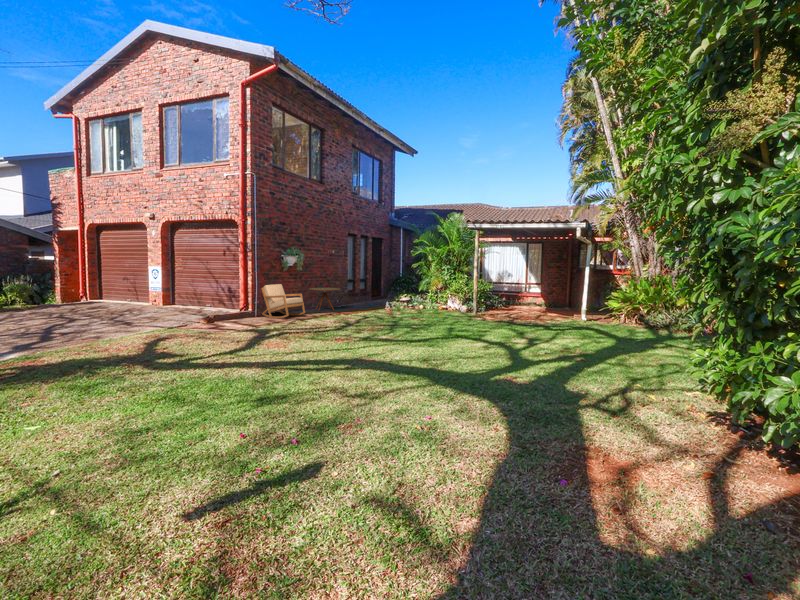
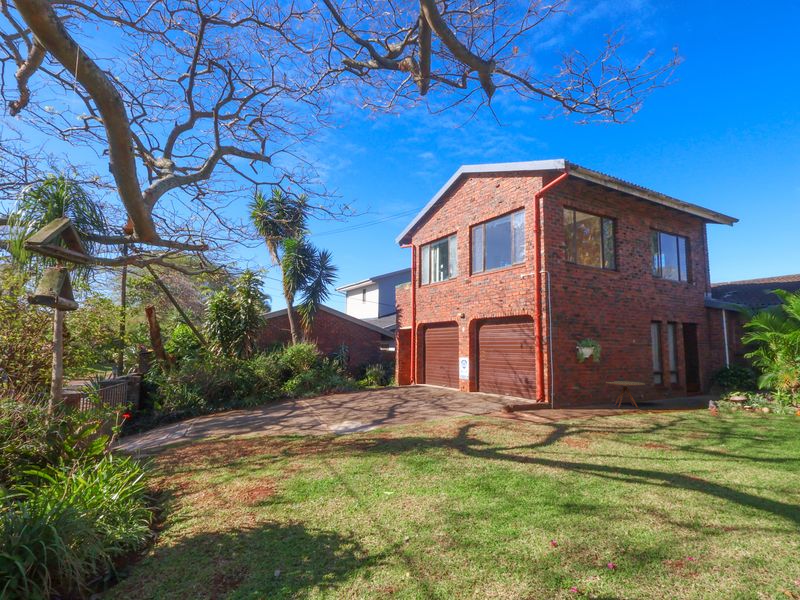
chair: present [261,284,305,318] -> none [555,377,604,413]

